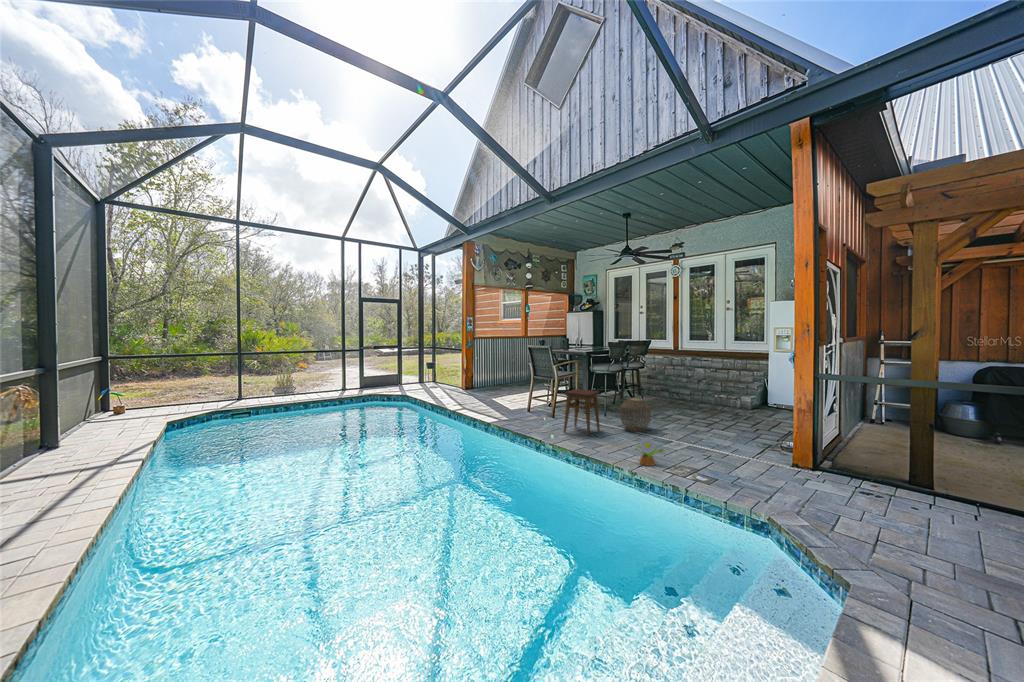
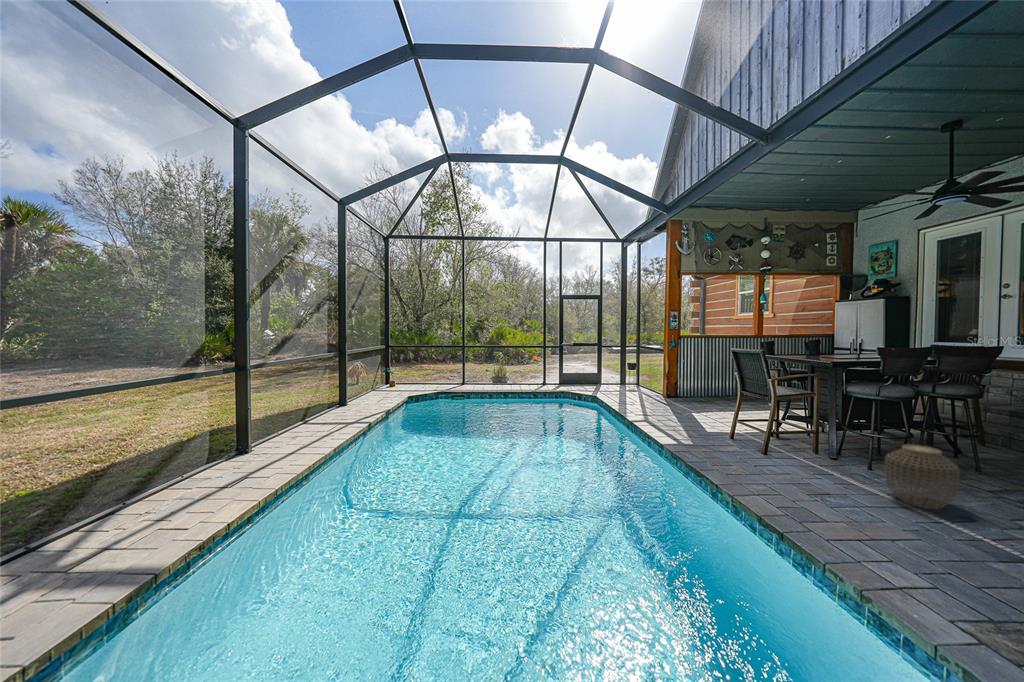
stool: present [564,389,600,436] -> none [765,416,839,497]
decorative plant: present [636,437,664,466] -> none [870,528,957,587]

